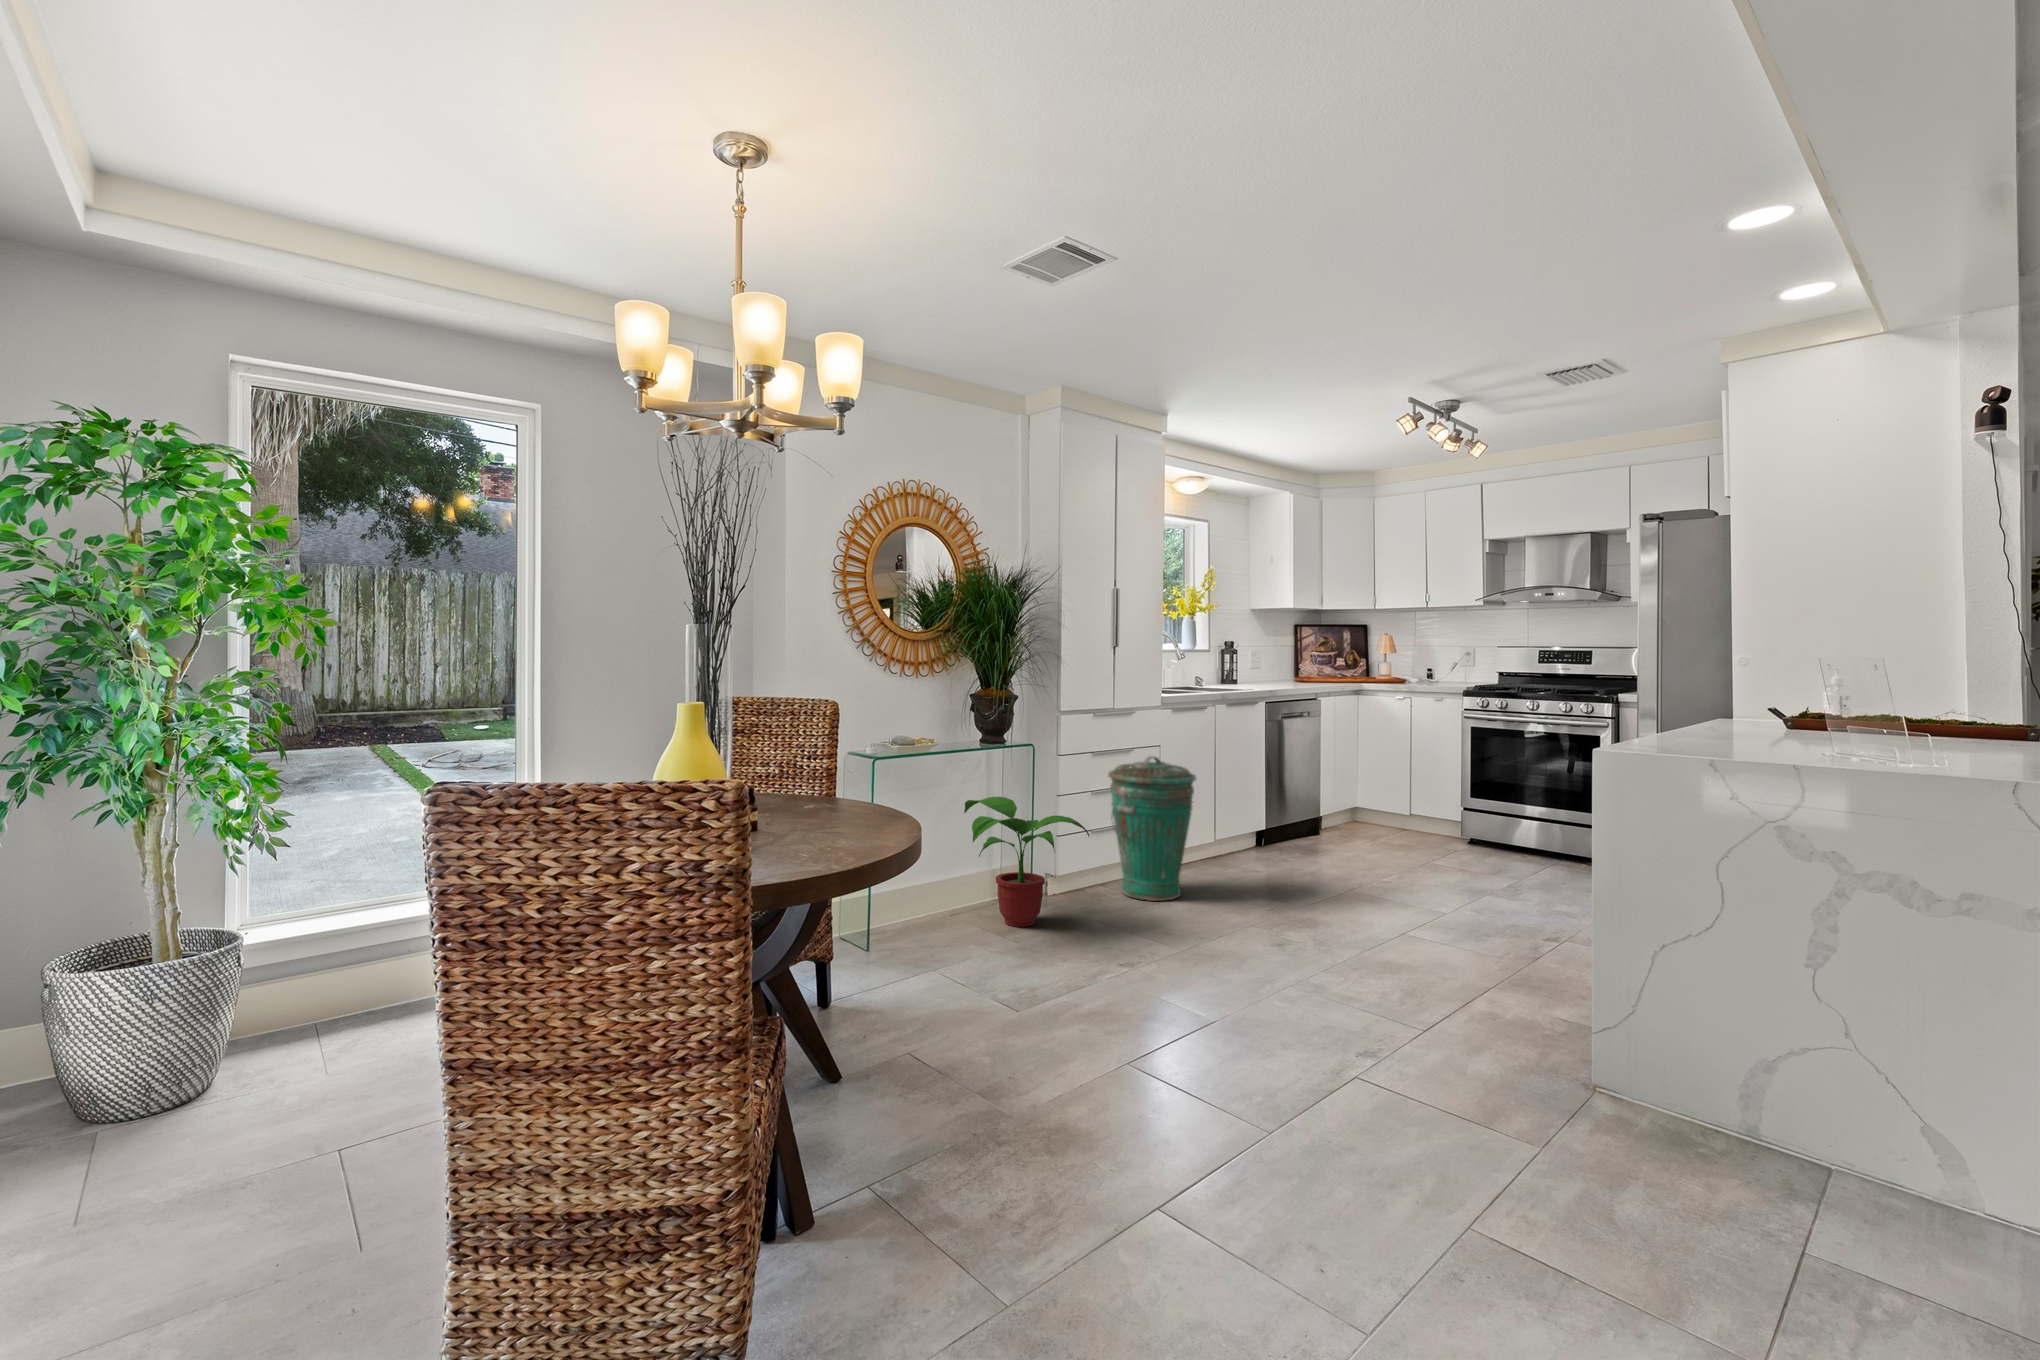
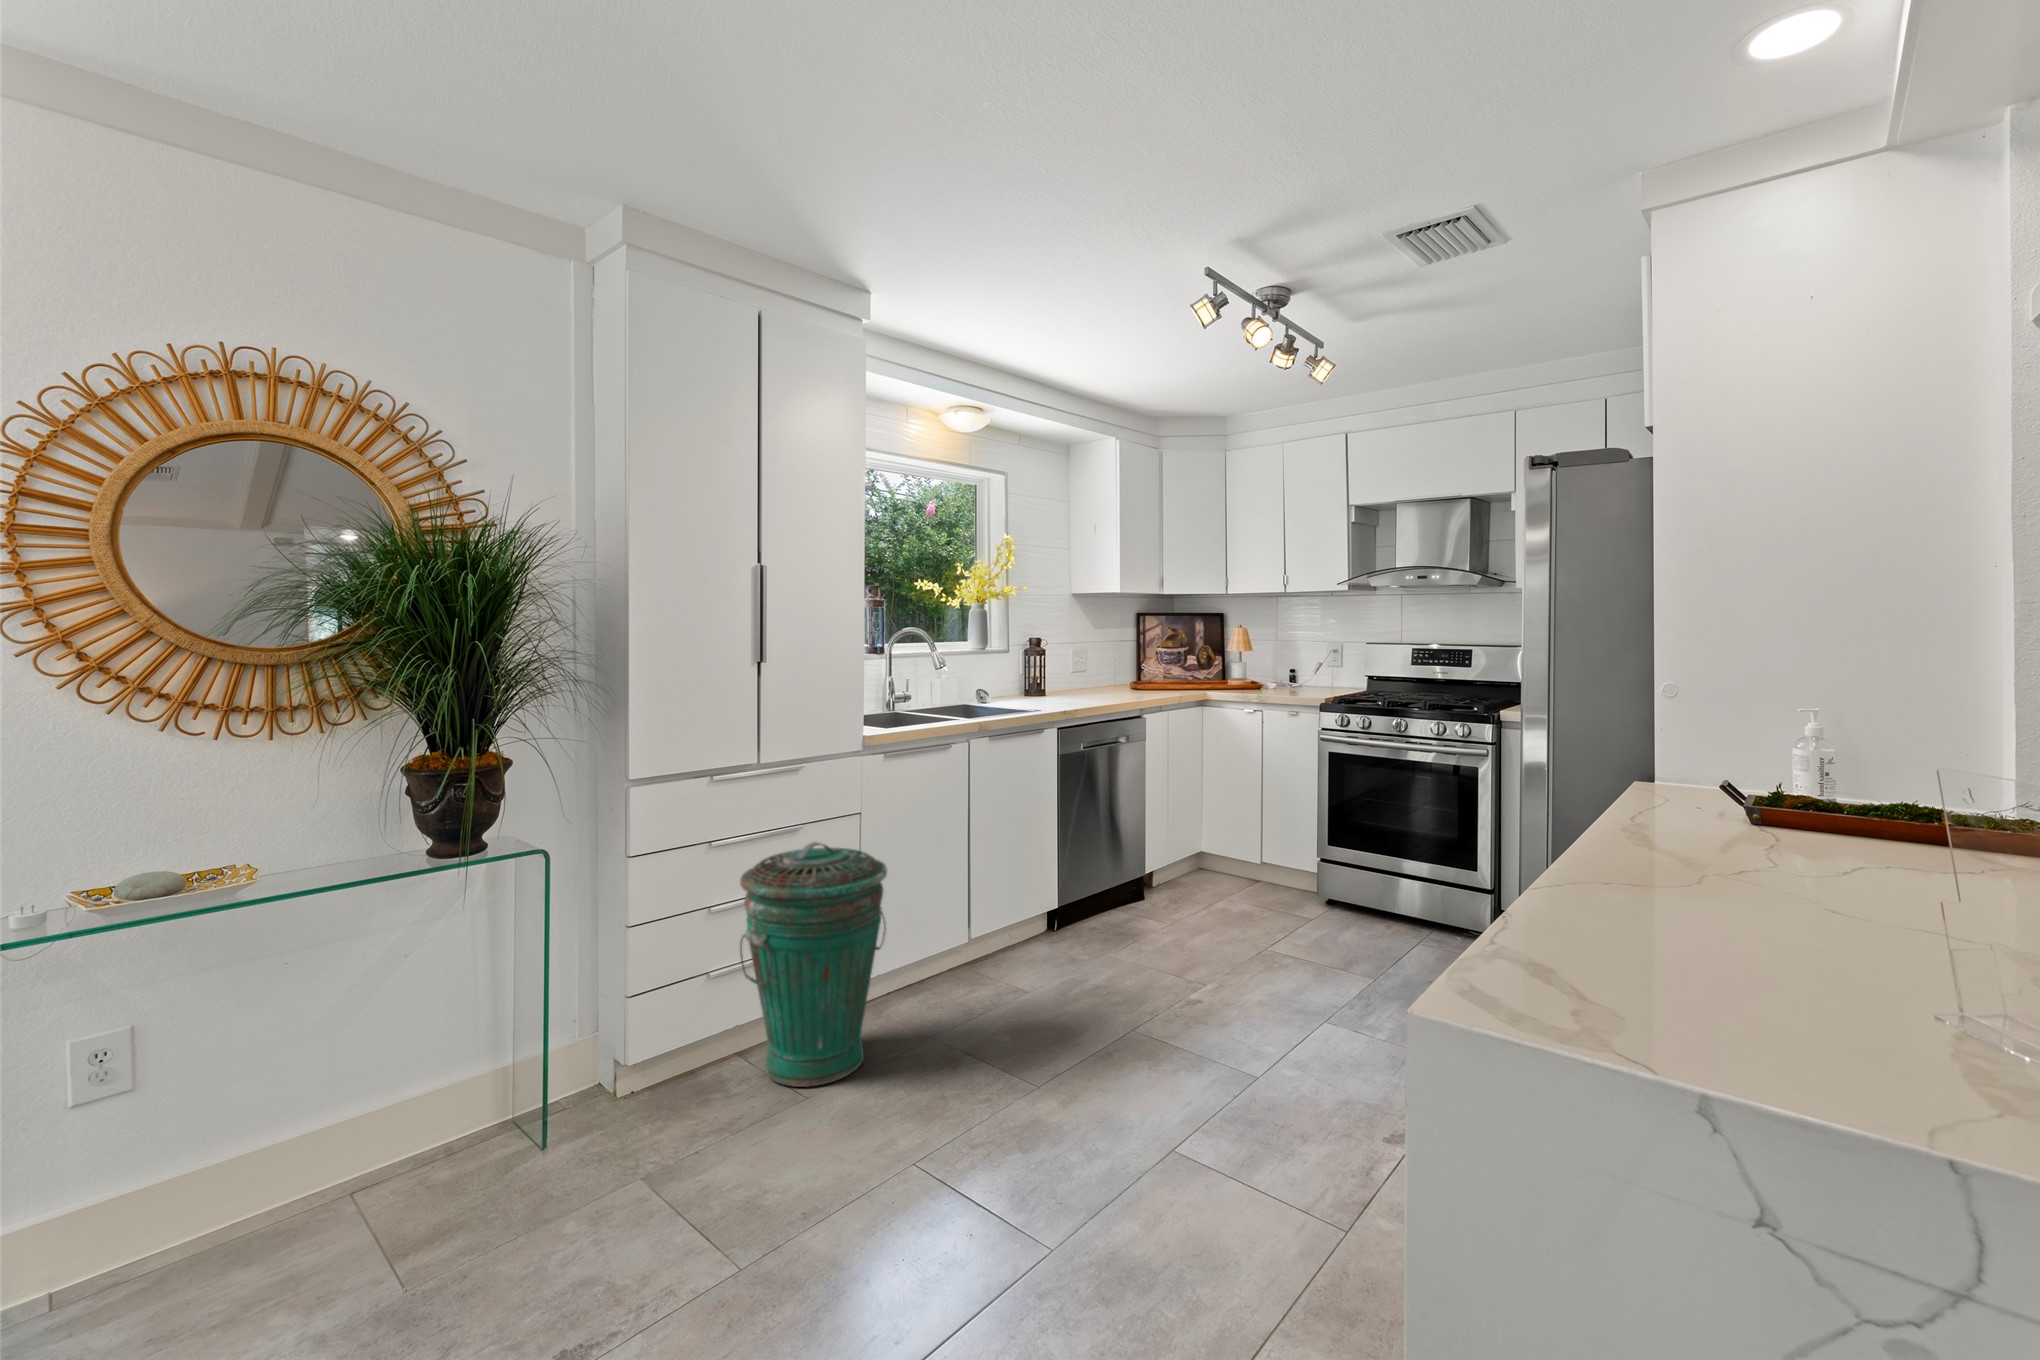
potted plant: present [964,797,1089,927] -> none [310,942,637,1205]

